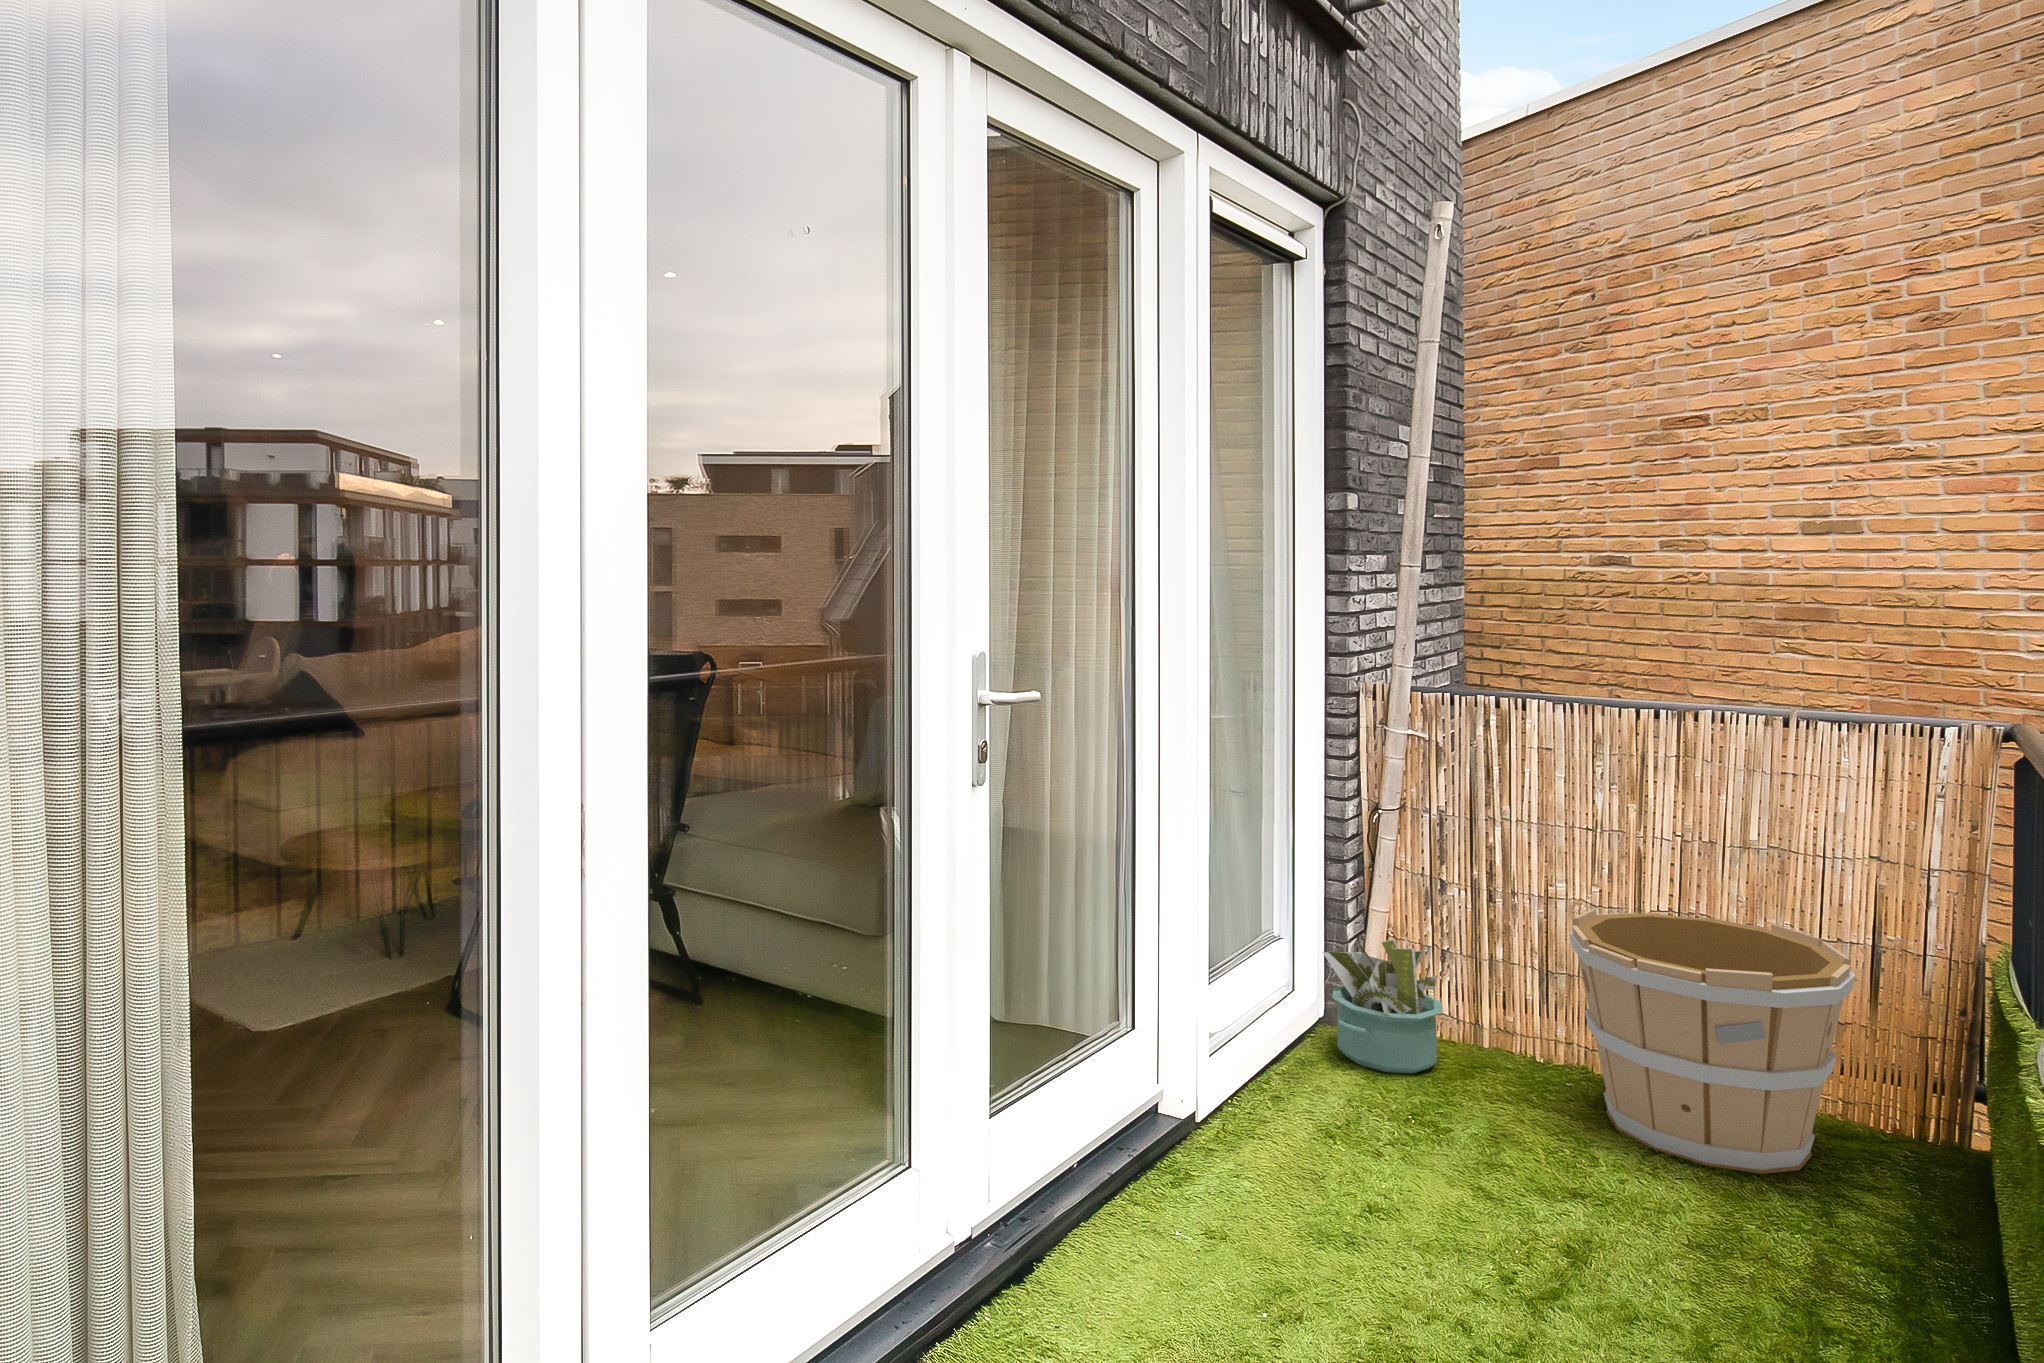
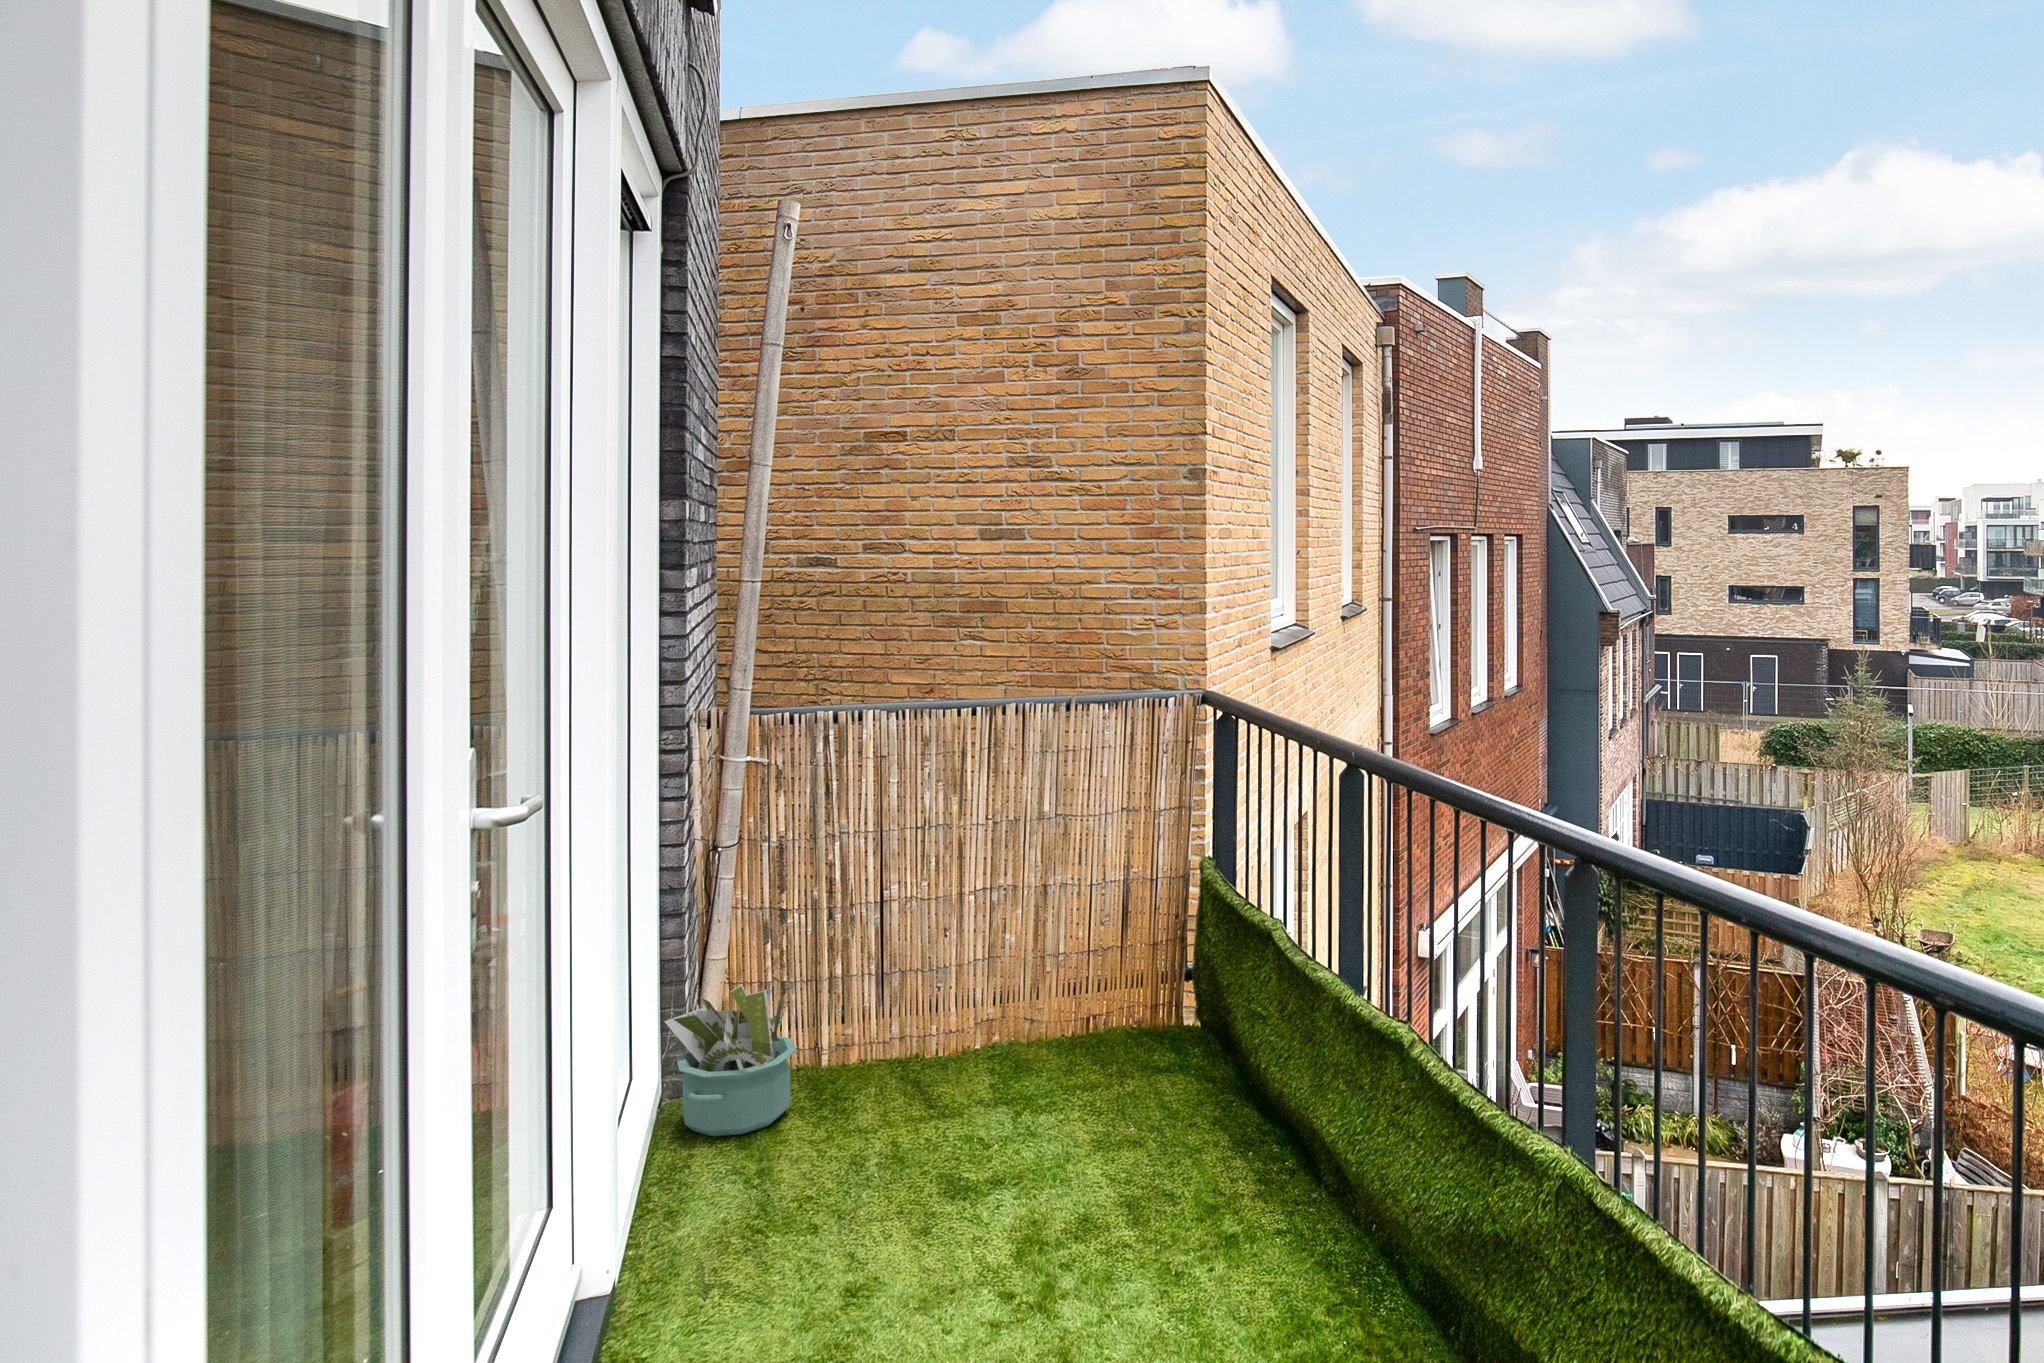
wooden bucket: present [1569,910,1855,1174] -> none [917,885,1133,1123]

